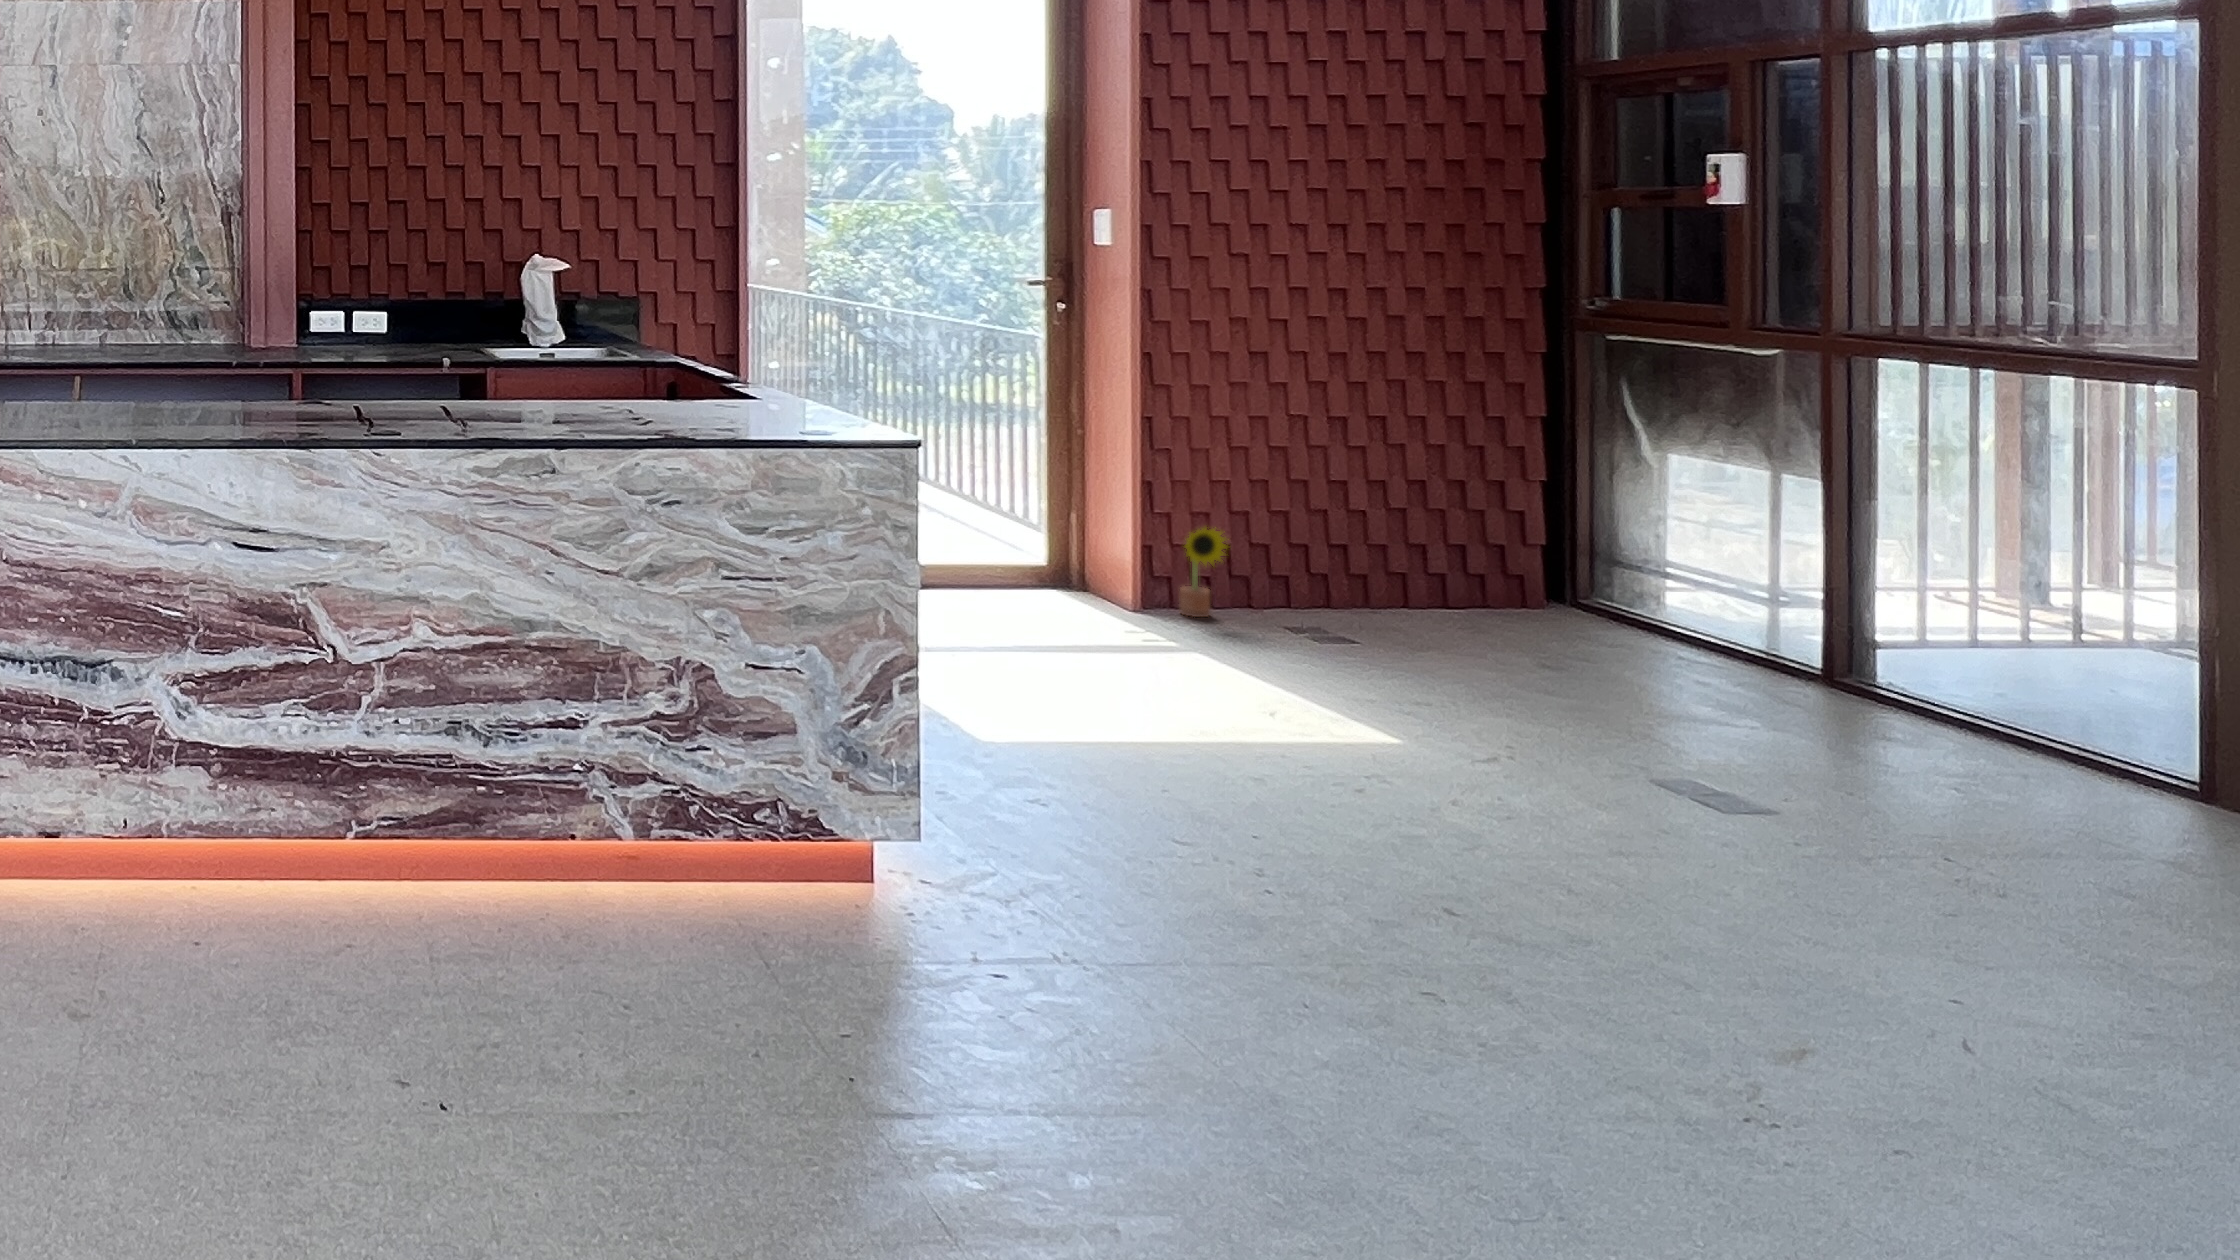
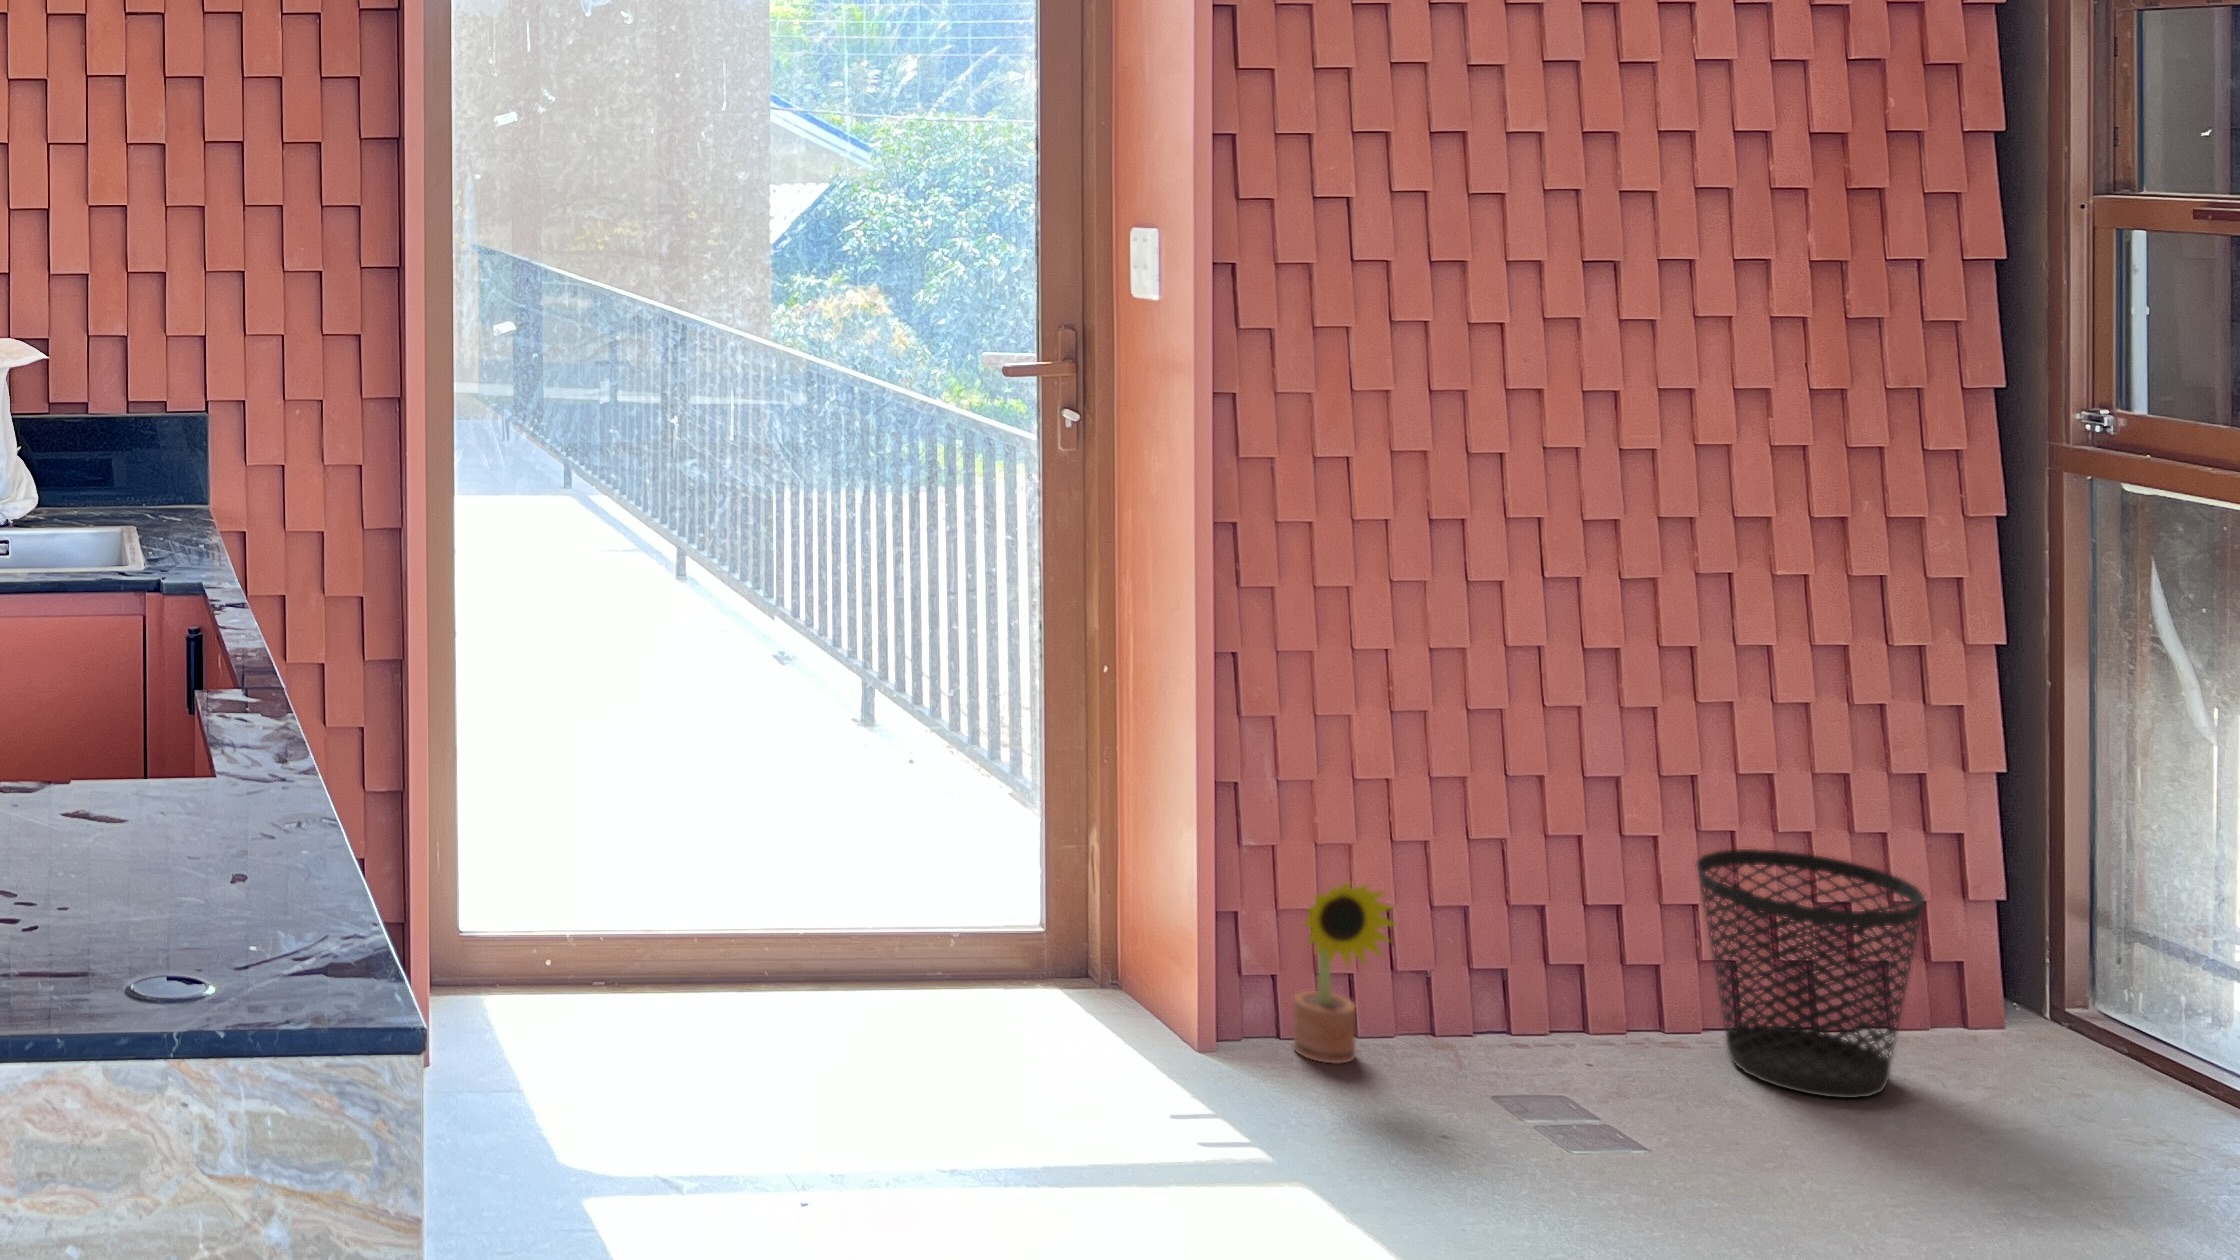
wastebasket: none [1385,519,1495,629] -> present [1697,849,1924,1098]

